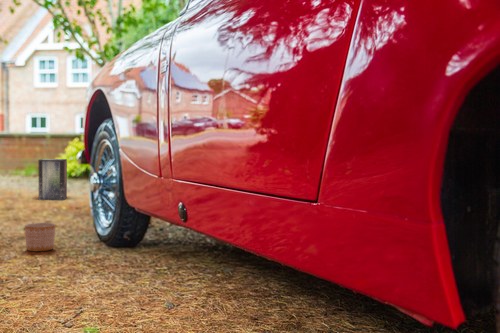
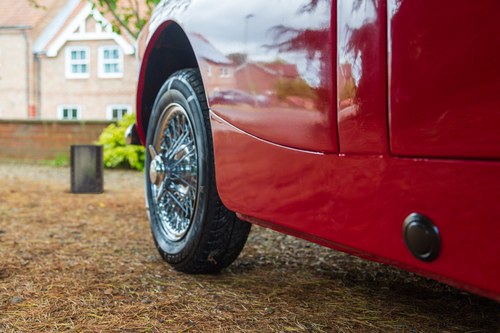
planter: present [25,223,55,251] -> none [48,234,96,282]

